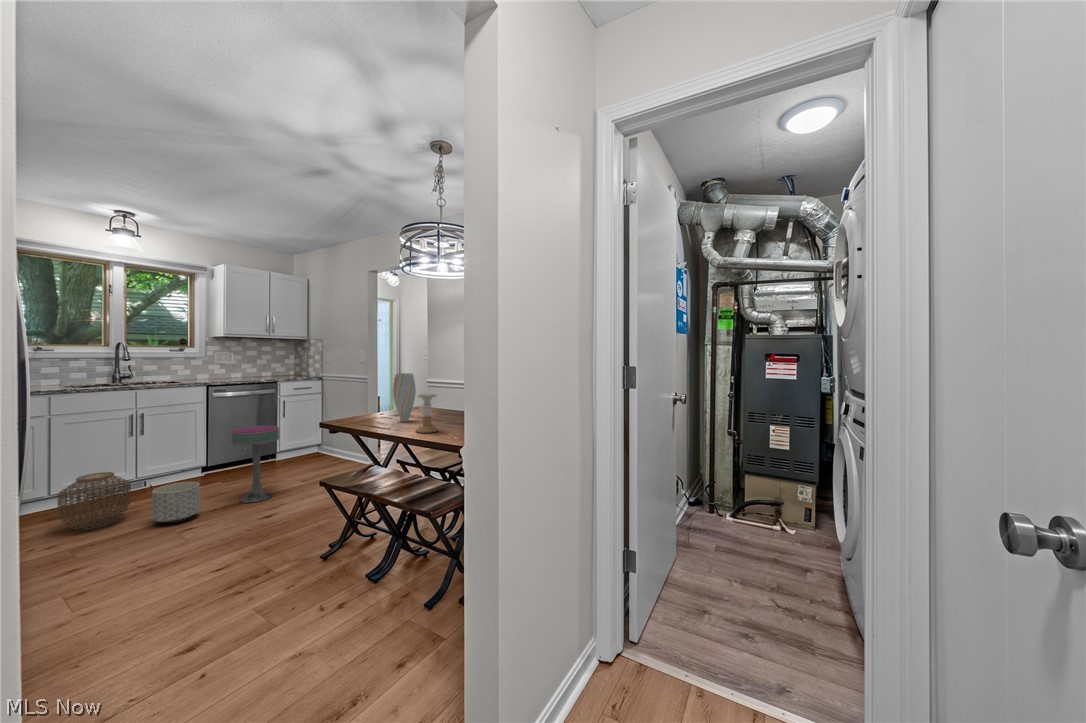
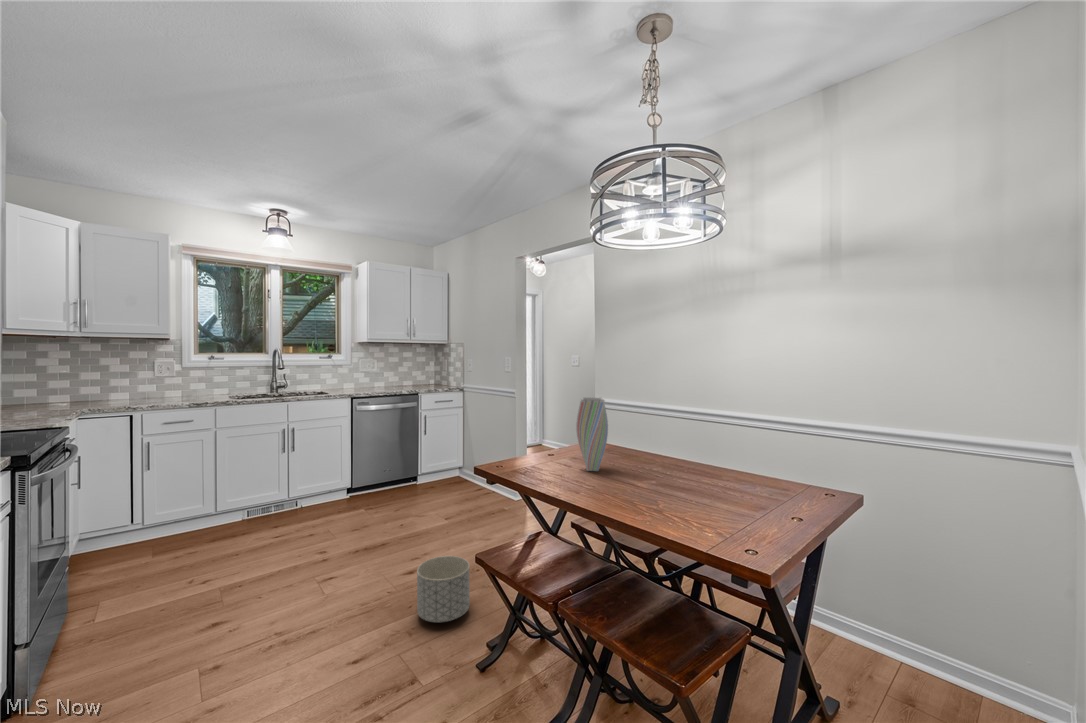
candle holder: present [416,394,438,433] -> none [623,436,659,503]
bar stool: present [232,425,279,503] -> none [375,449,424,543]
woven basket: present [58,472,131,531] -> none [217,496,280,561]
planter: present [152,482,200,523] -> present [417,556,470,622]

